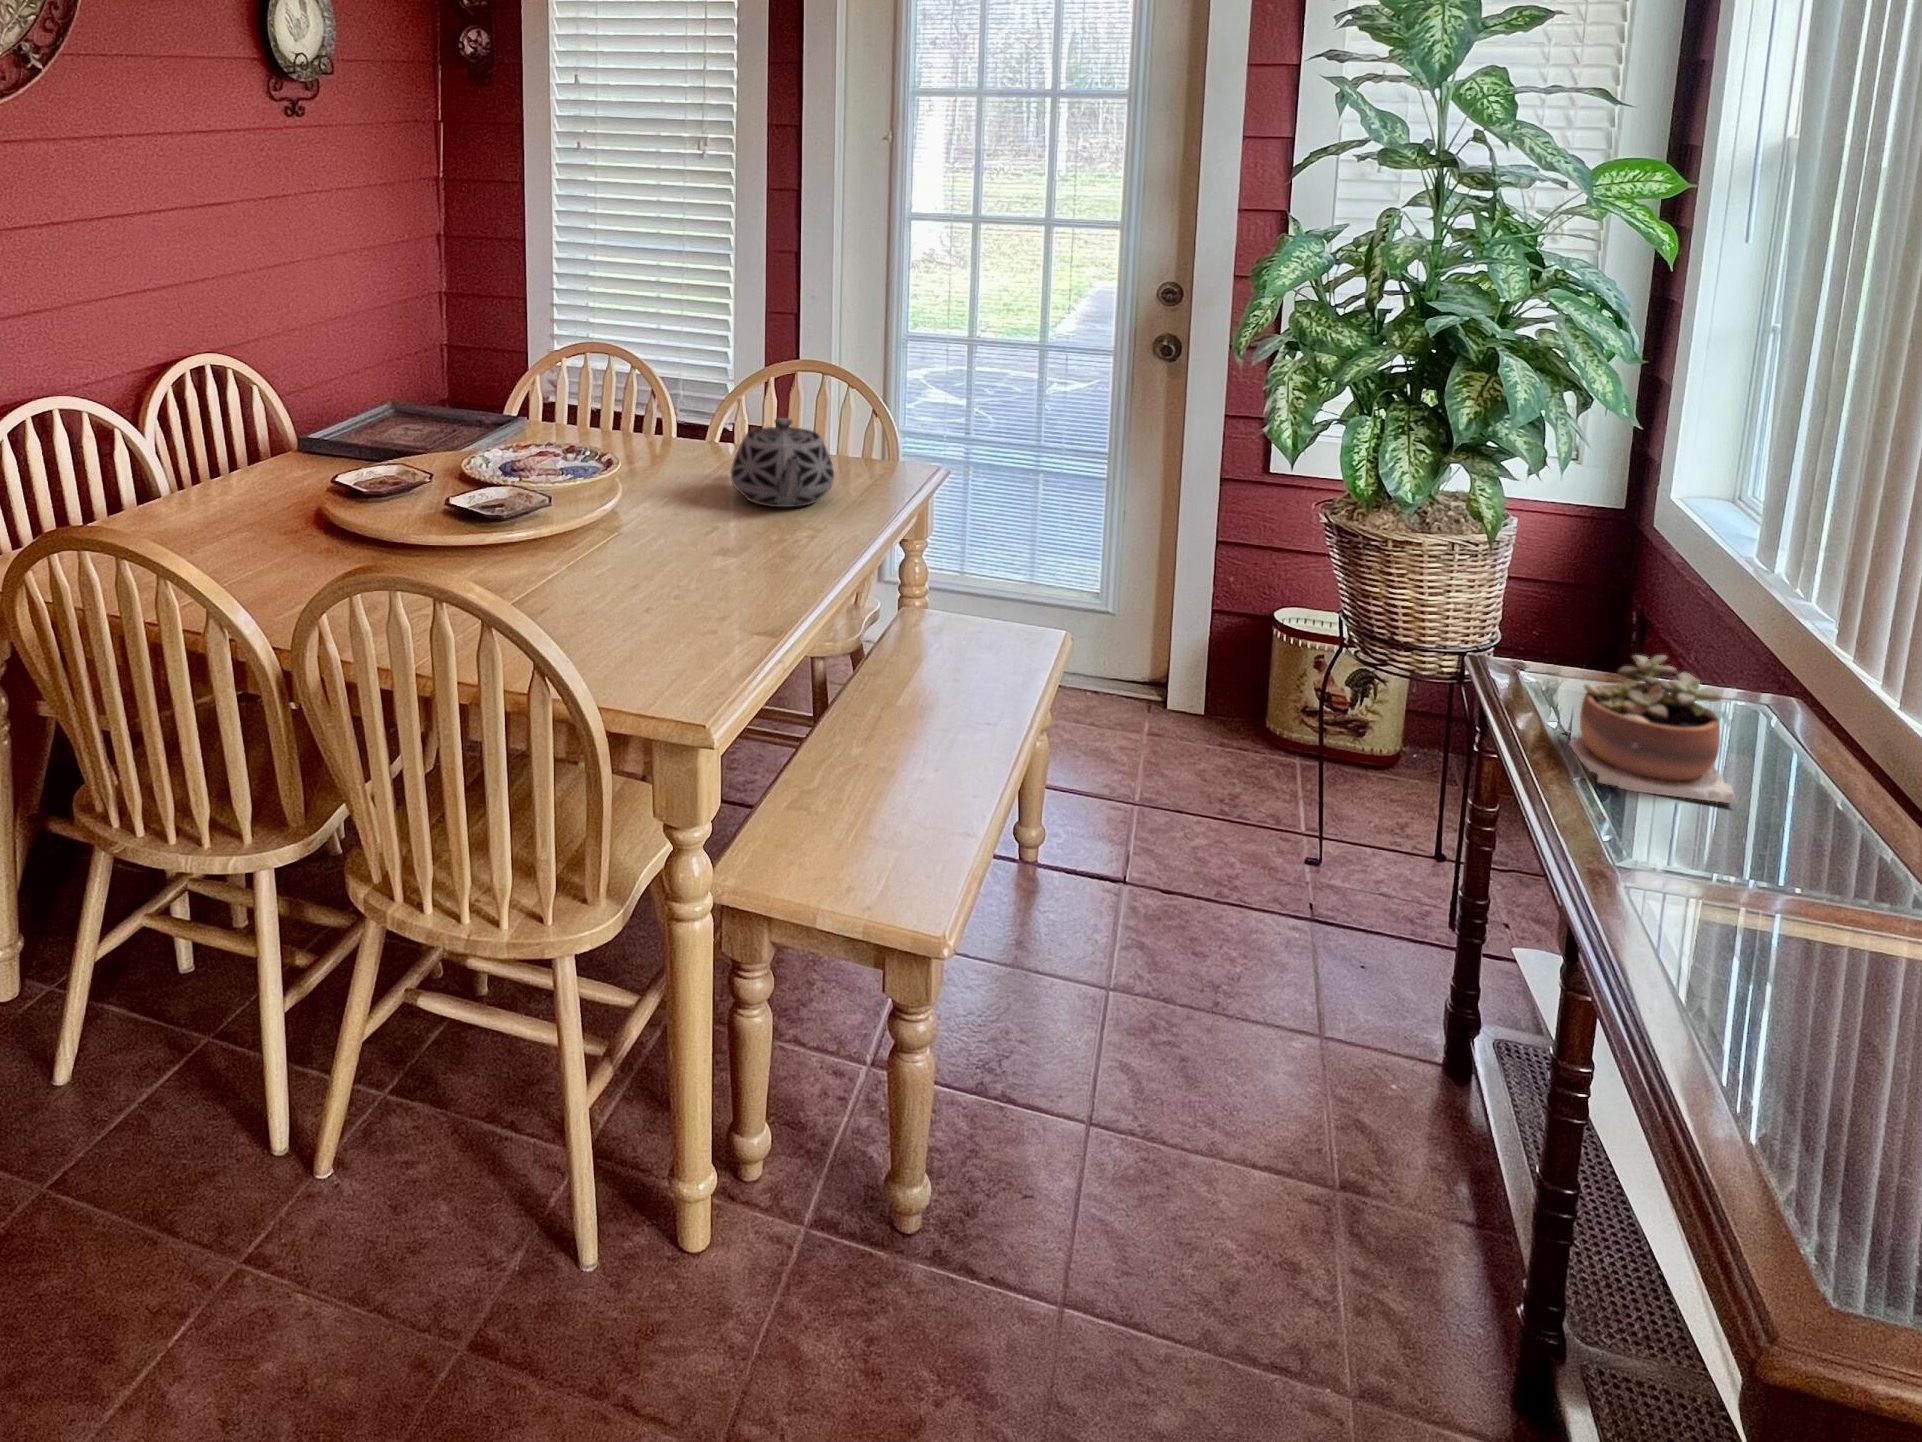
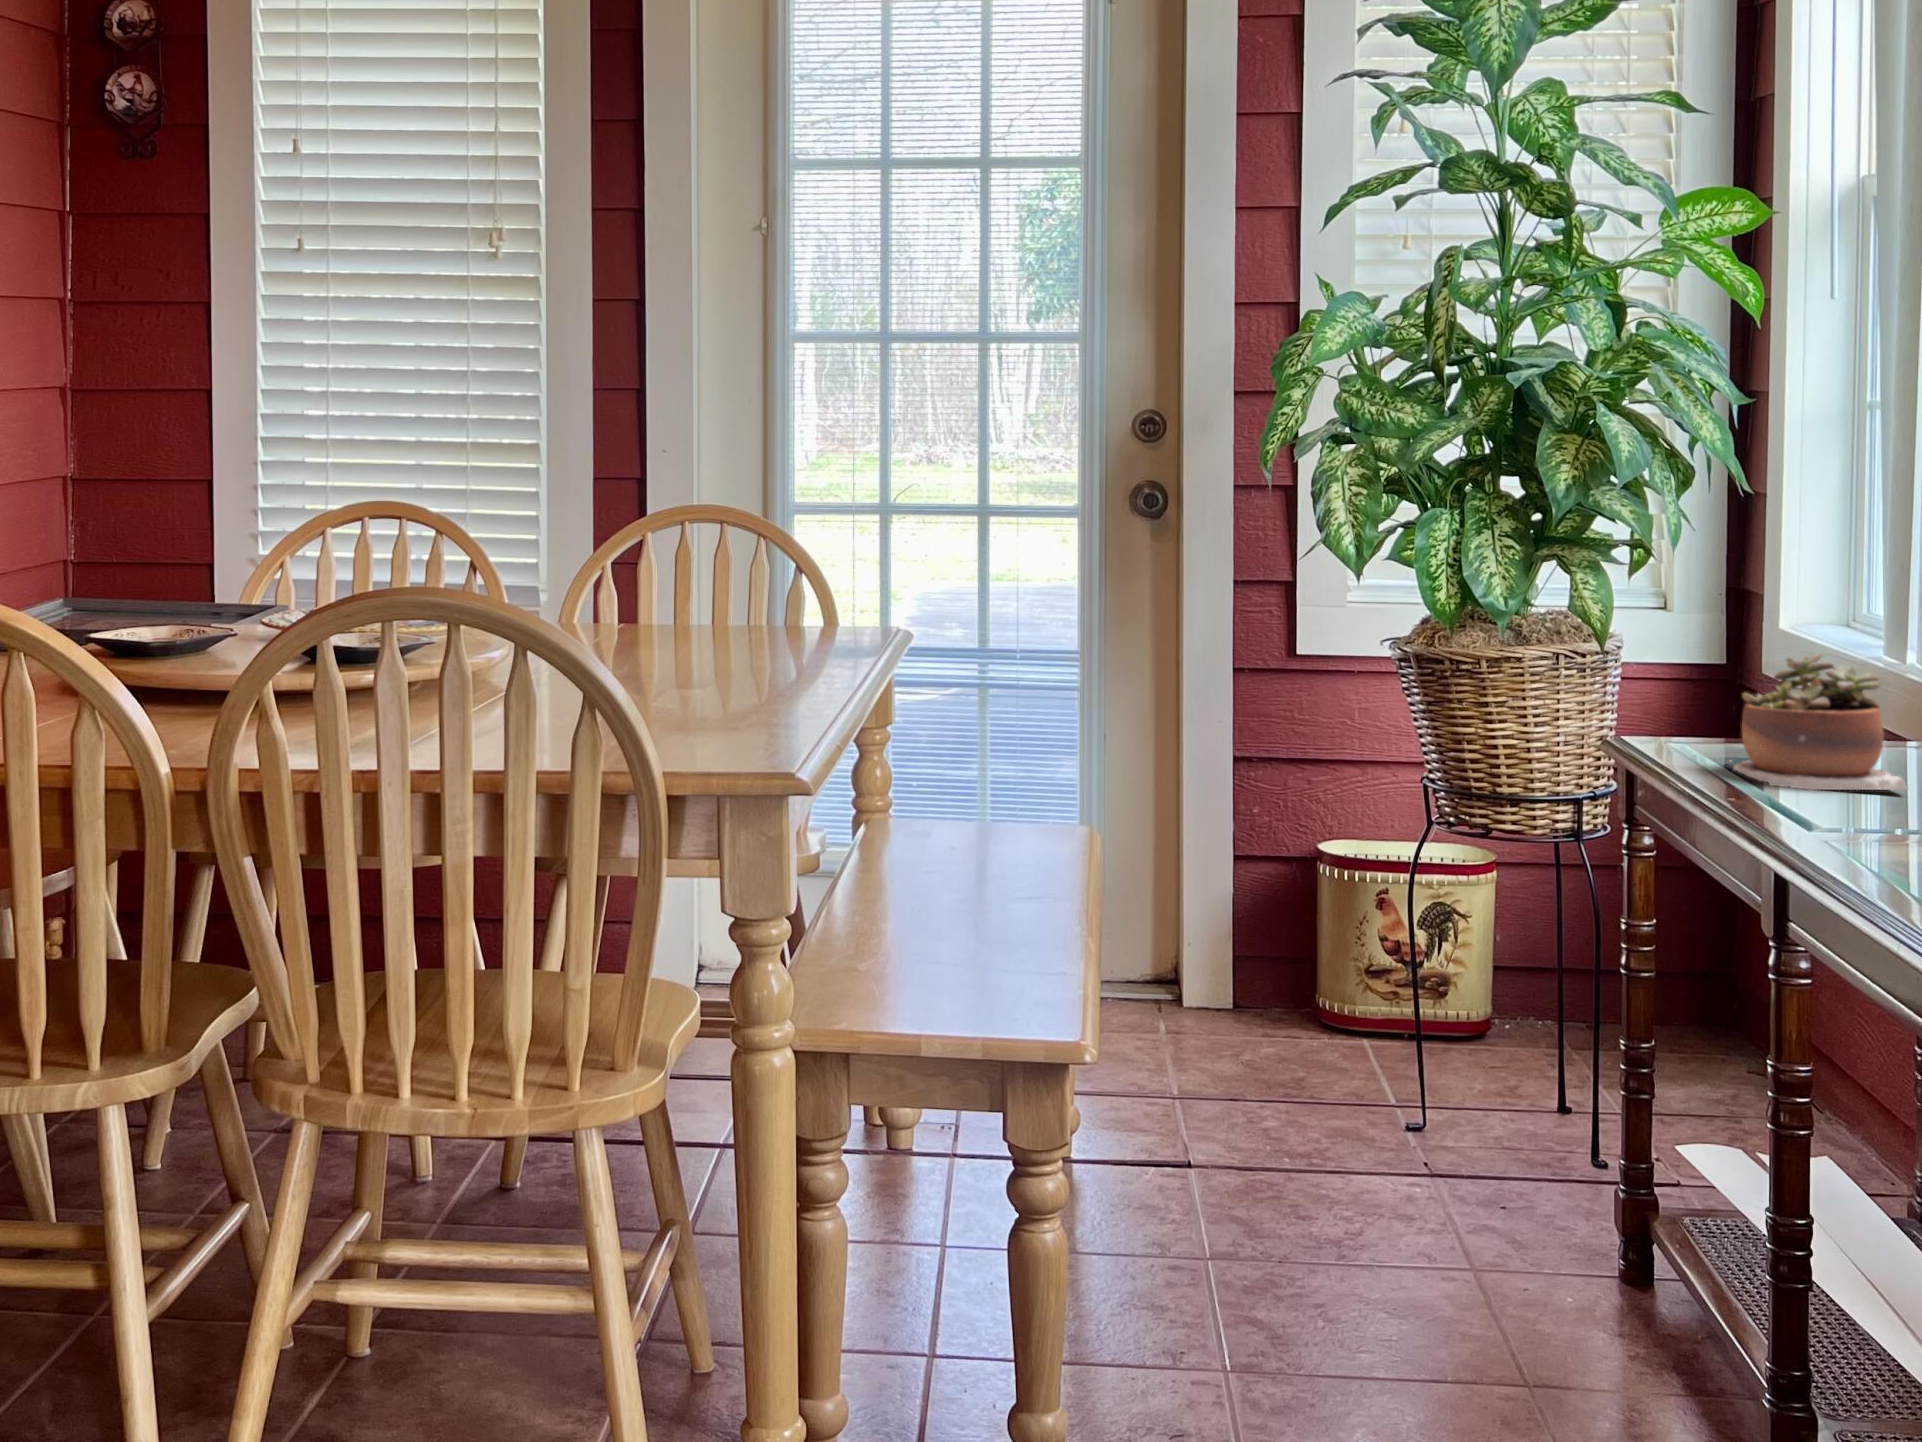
teapot: present [731,418,834,507] -> none [650,532,794,648]

